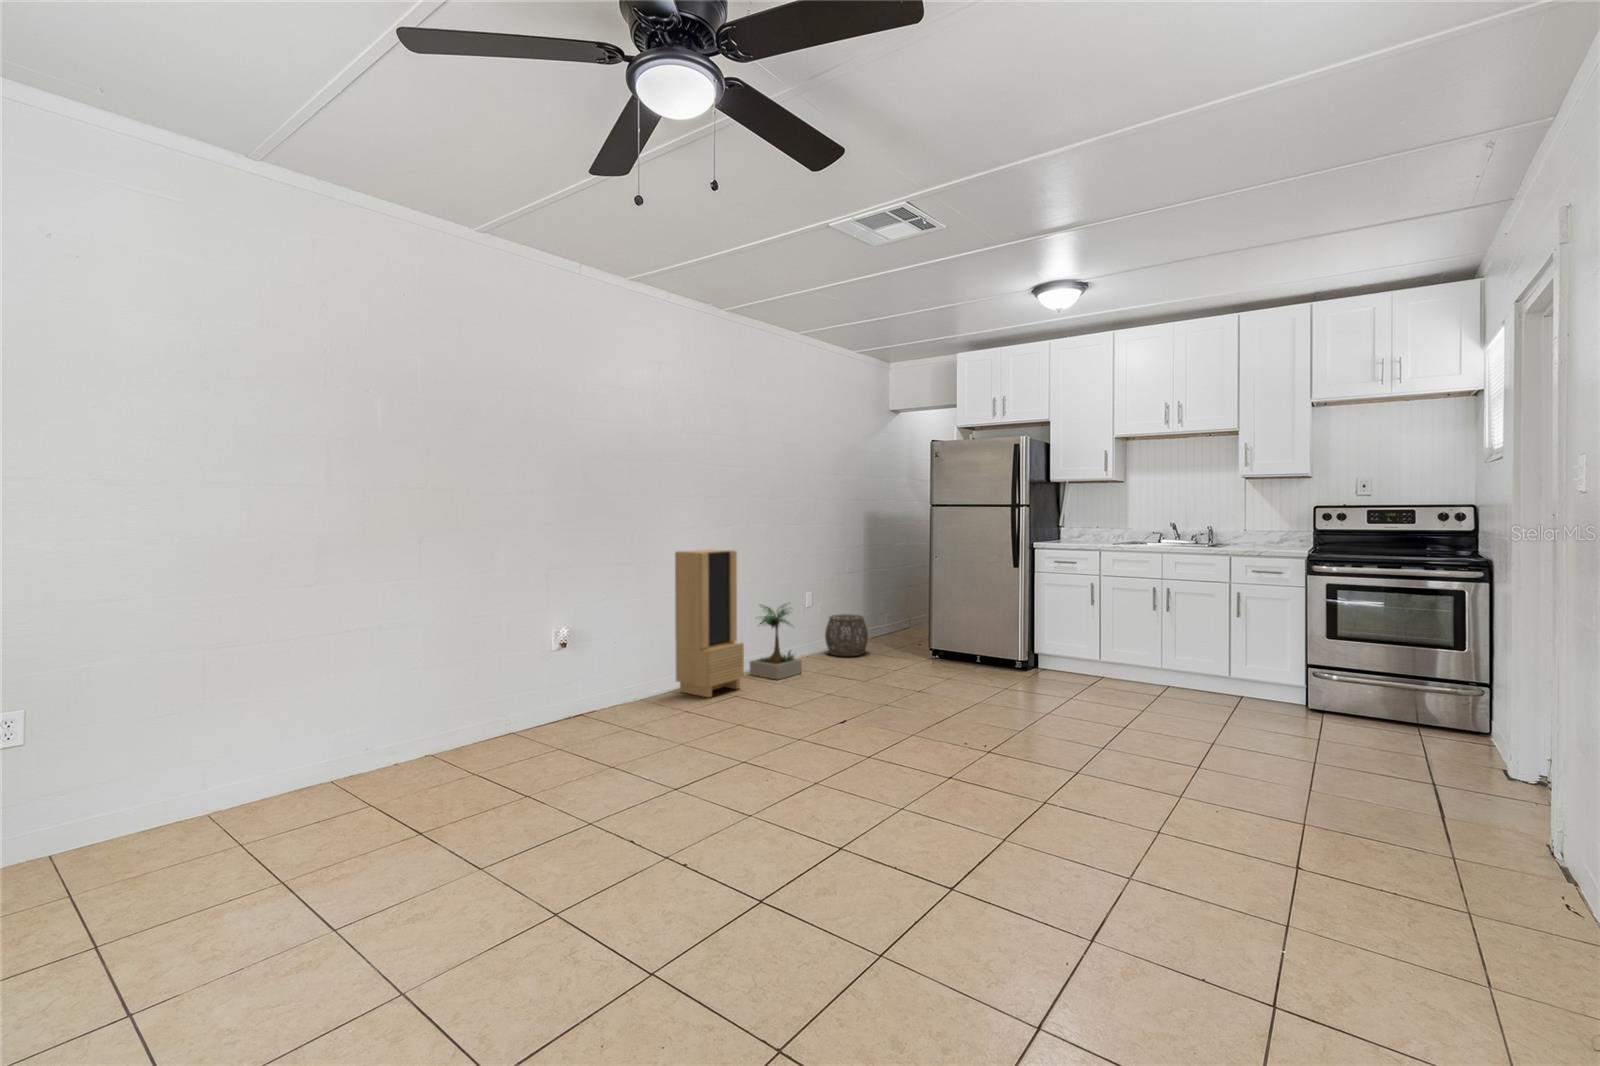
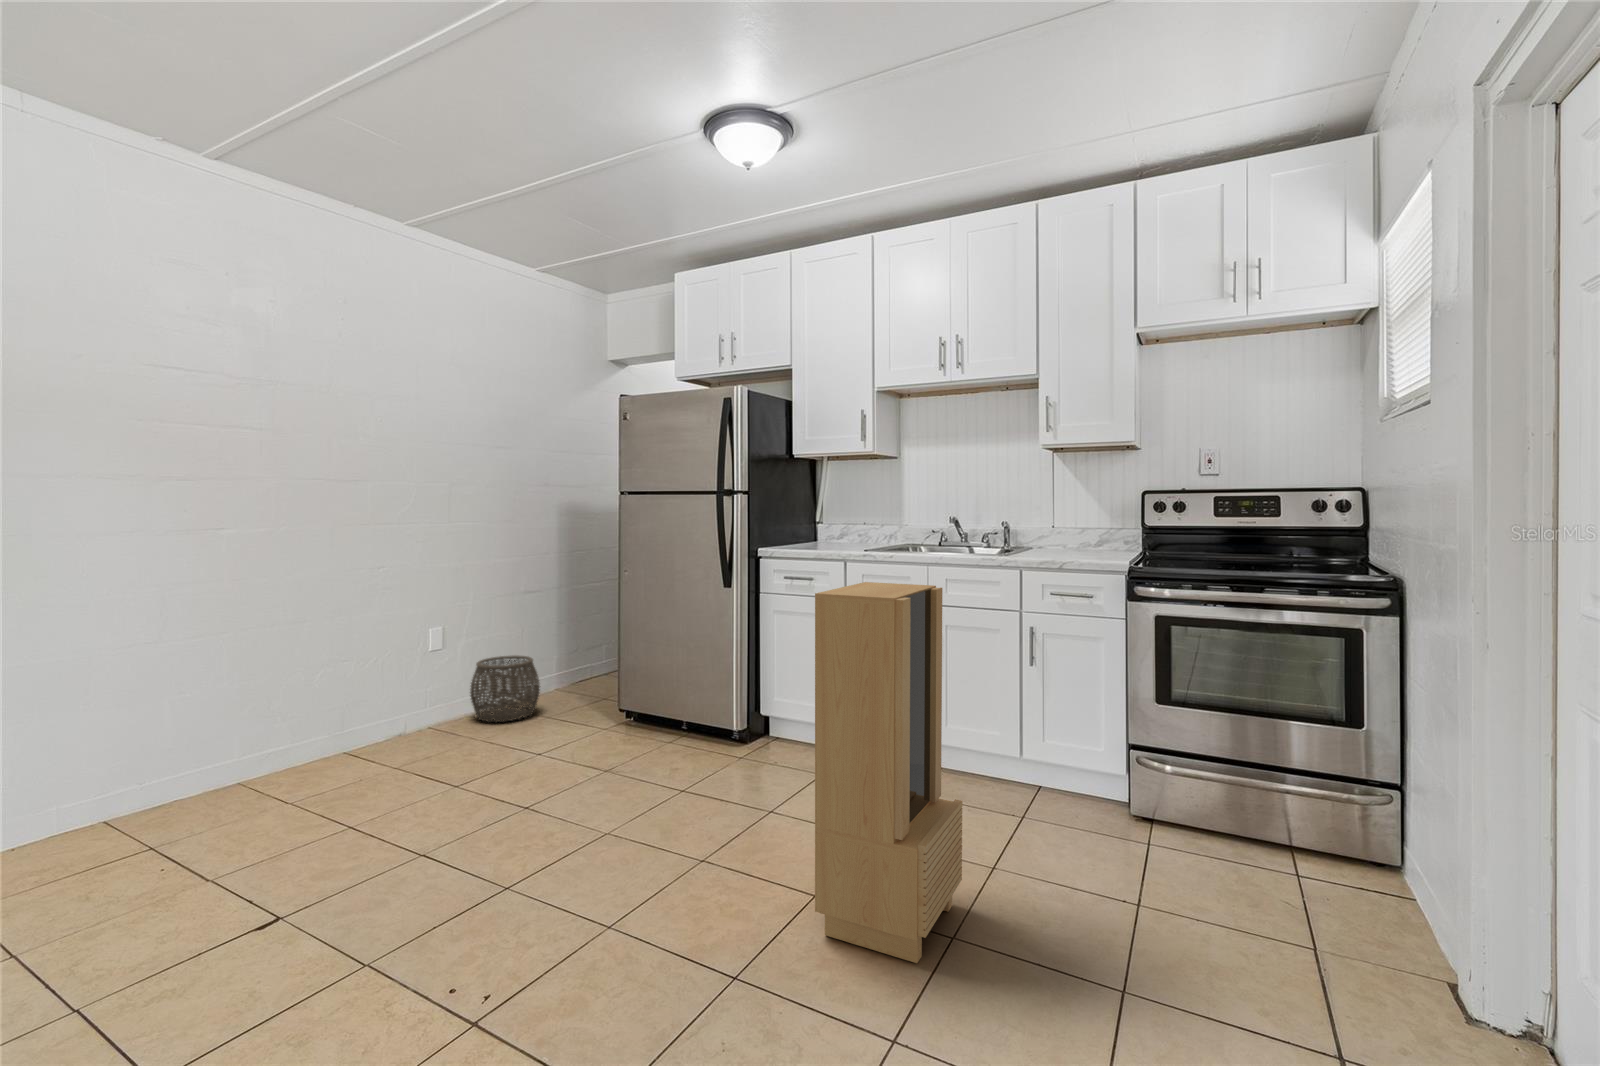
storage cabinet: present [675,549,744,697] -> present [815,582,962,963]
potted plant: present [750,603,802,680] -> none [281,648,380,784]

